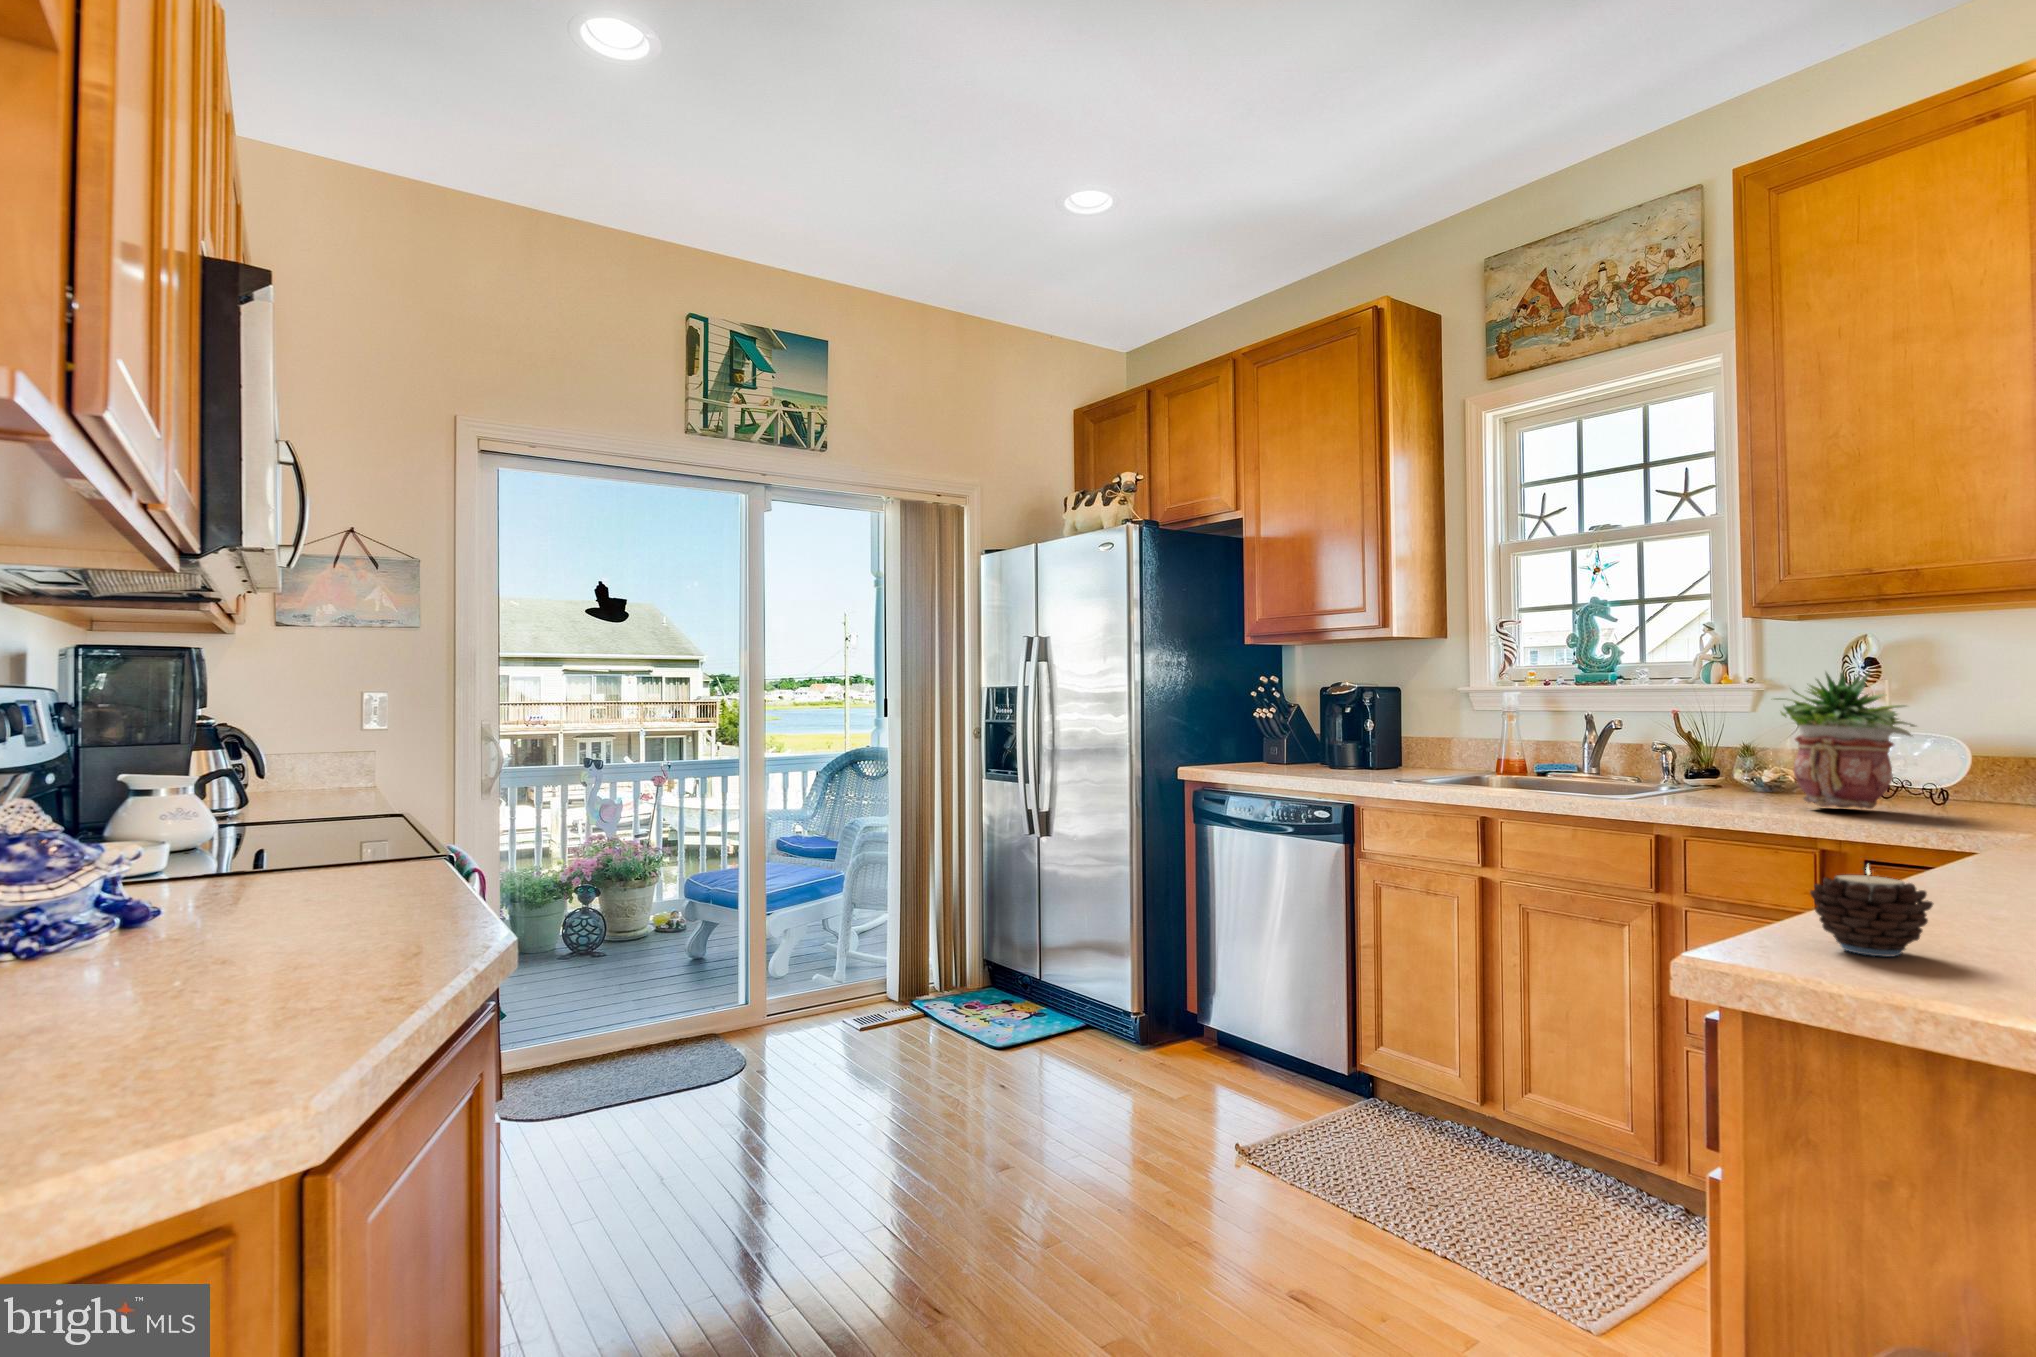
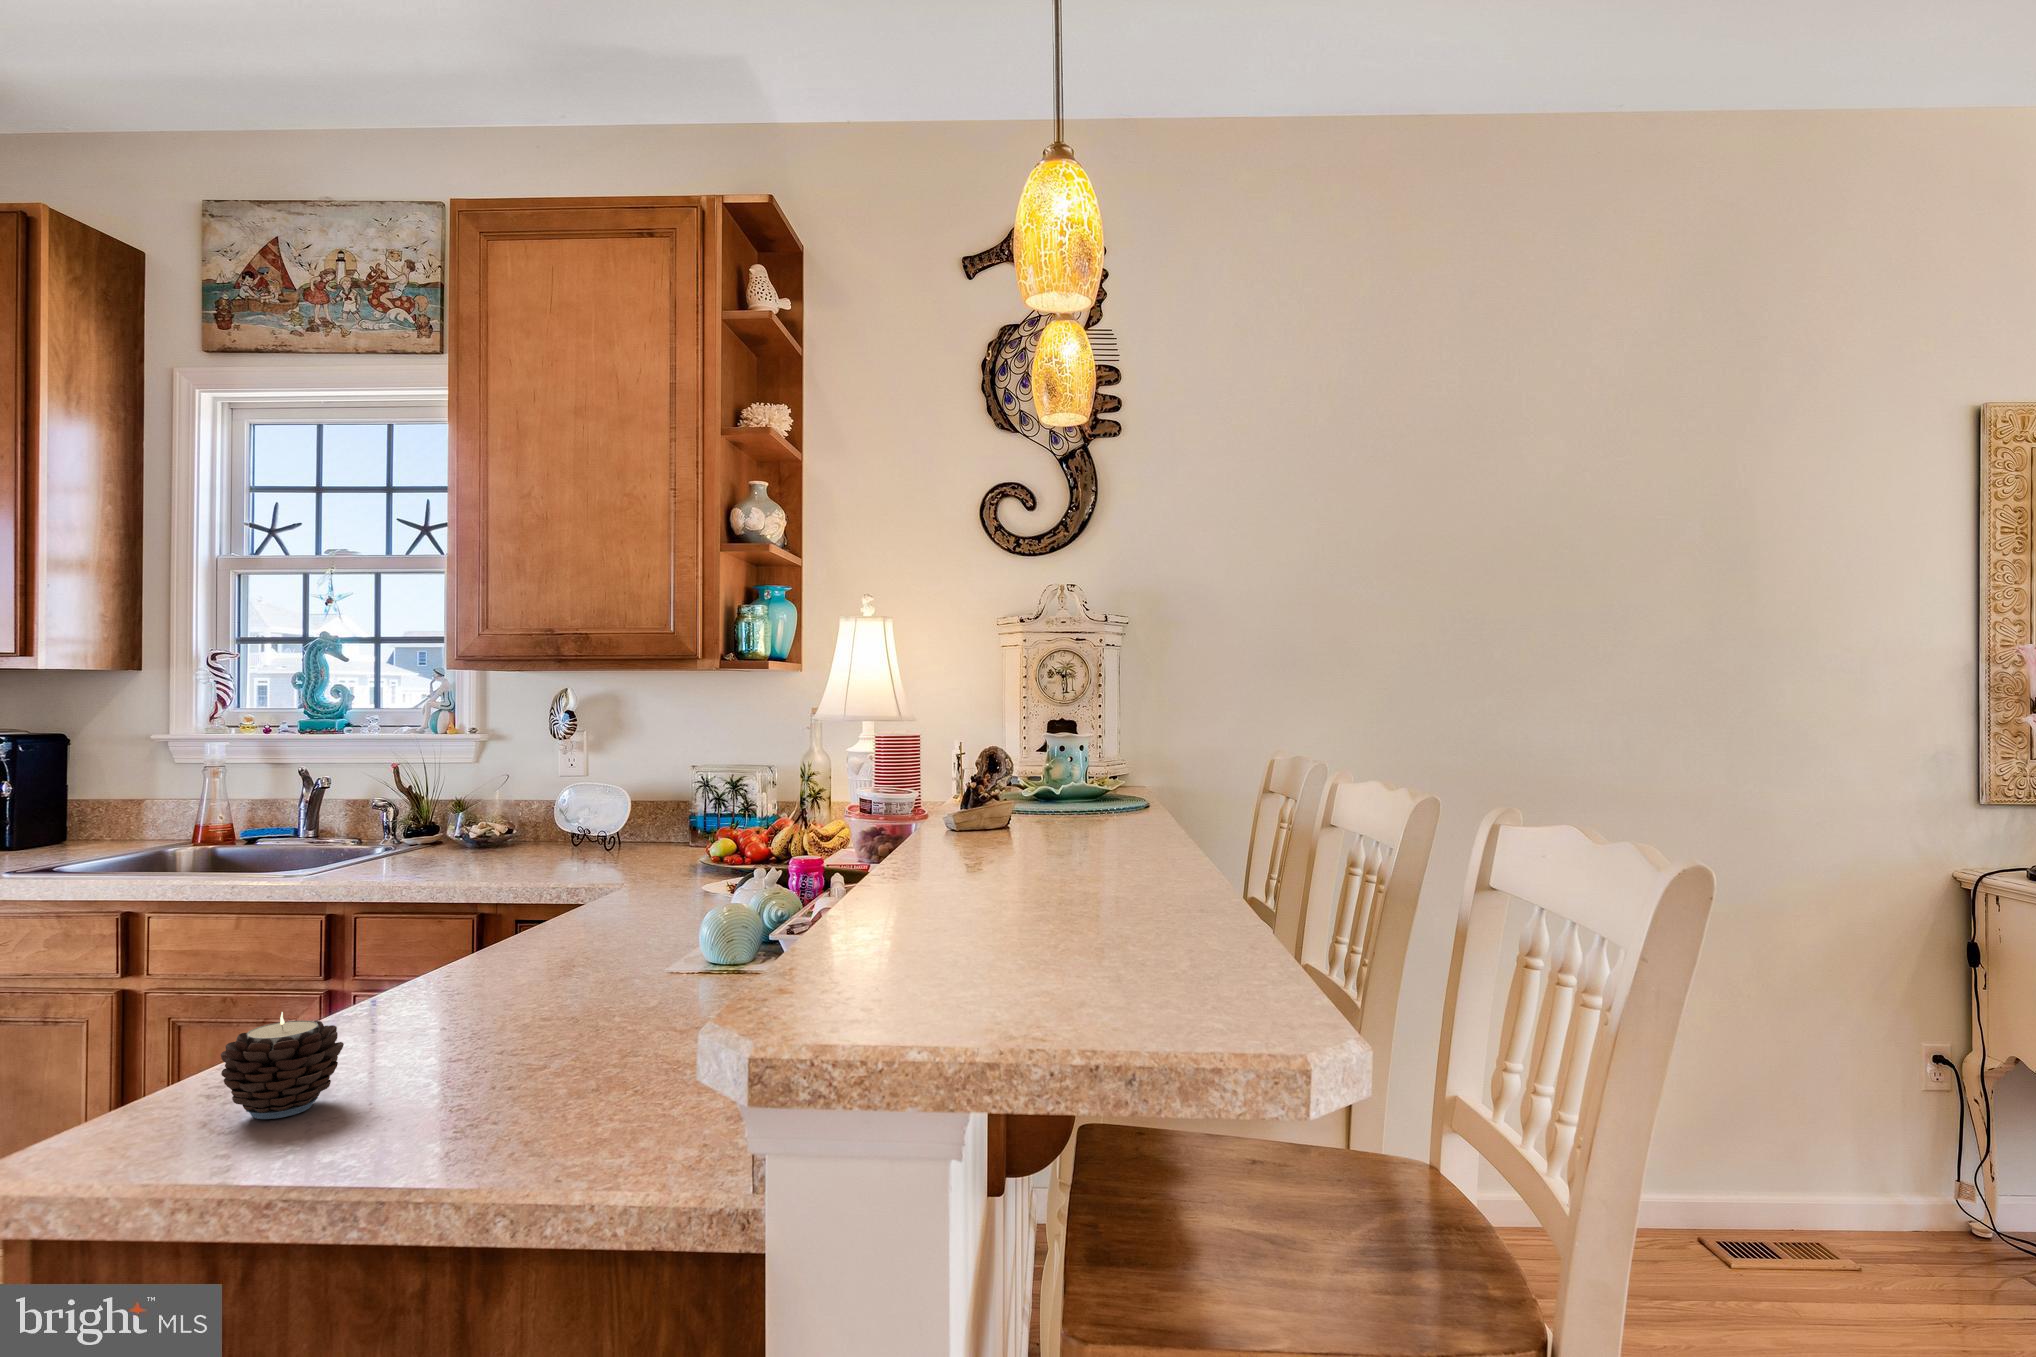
potted plant: present [1775,672,1915,809] -> none [453,729,579,869]

